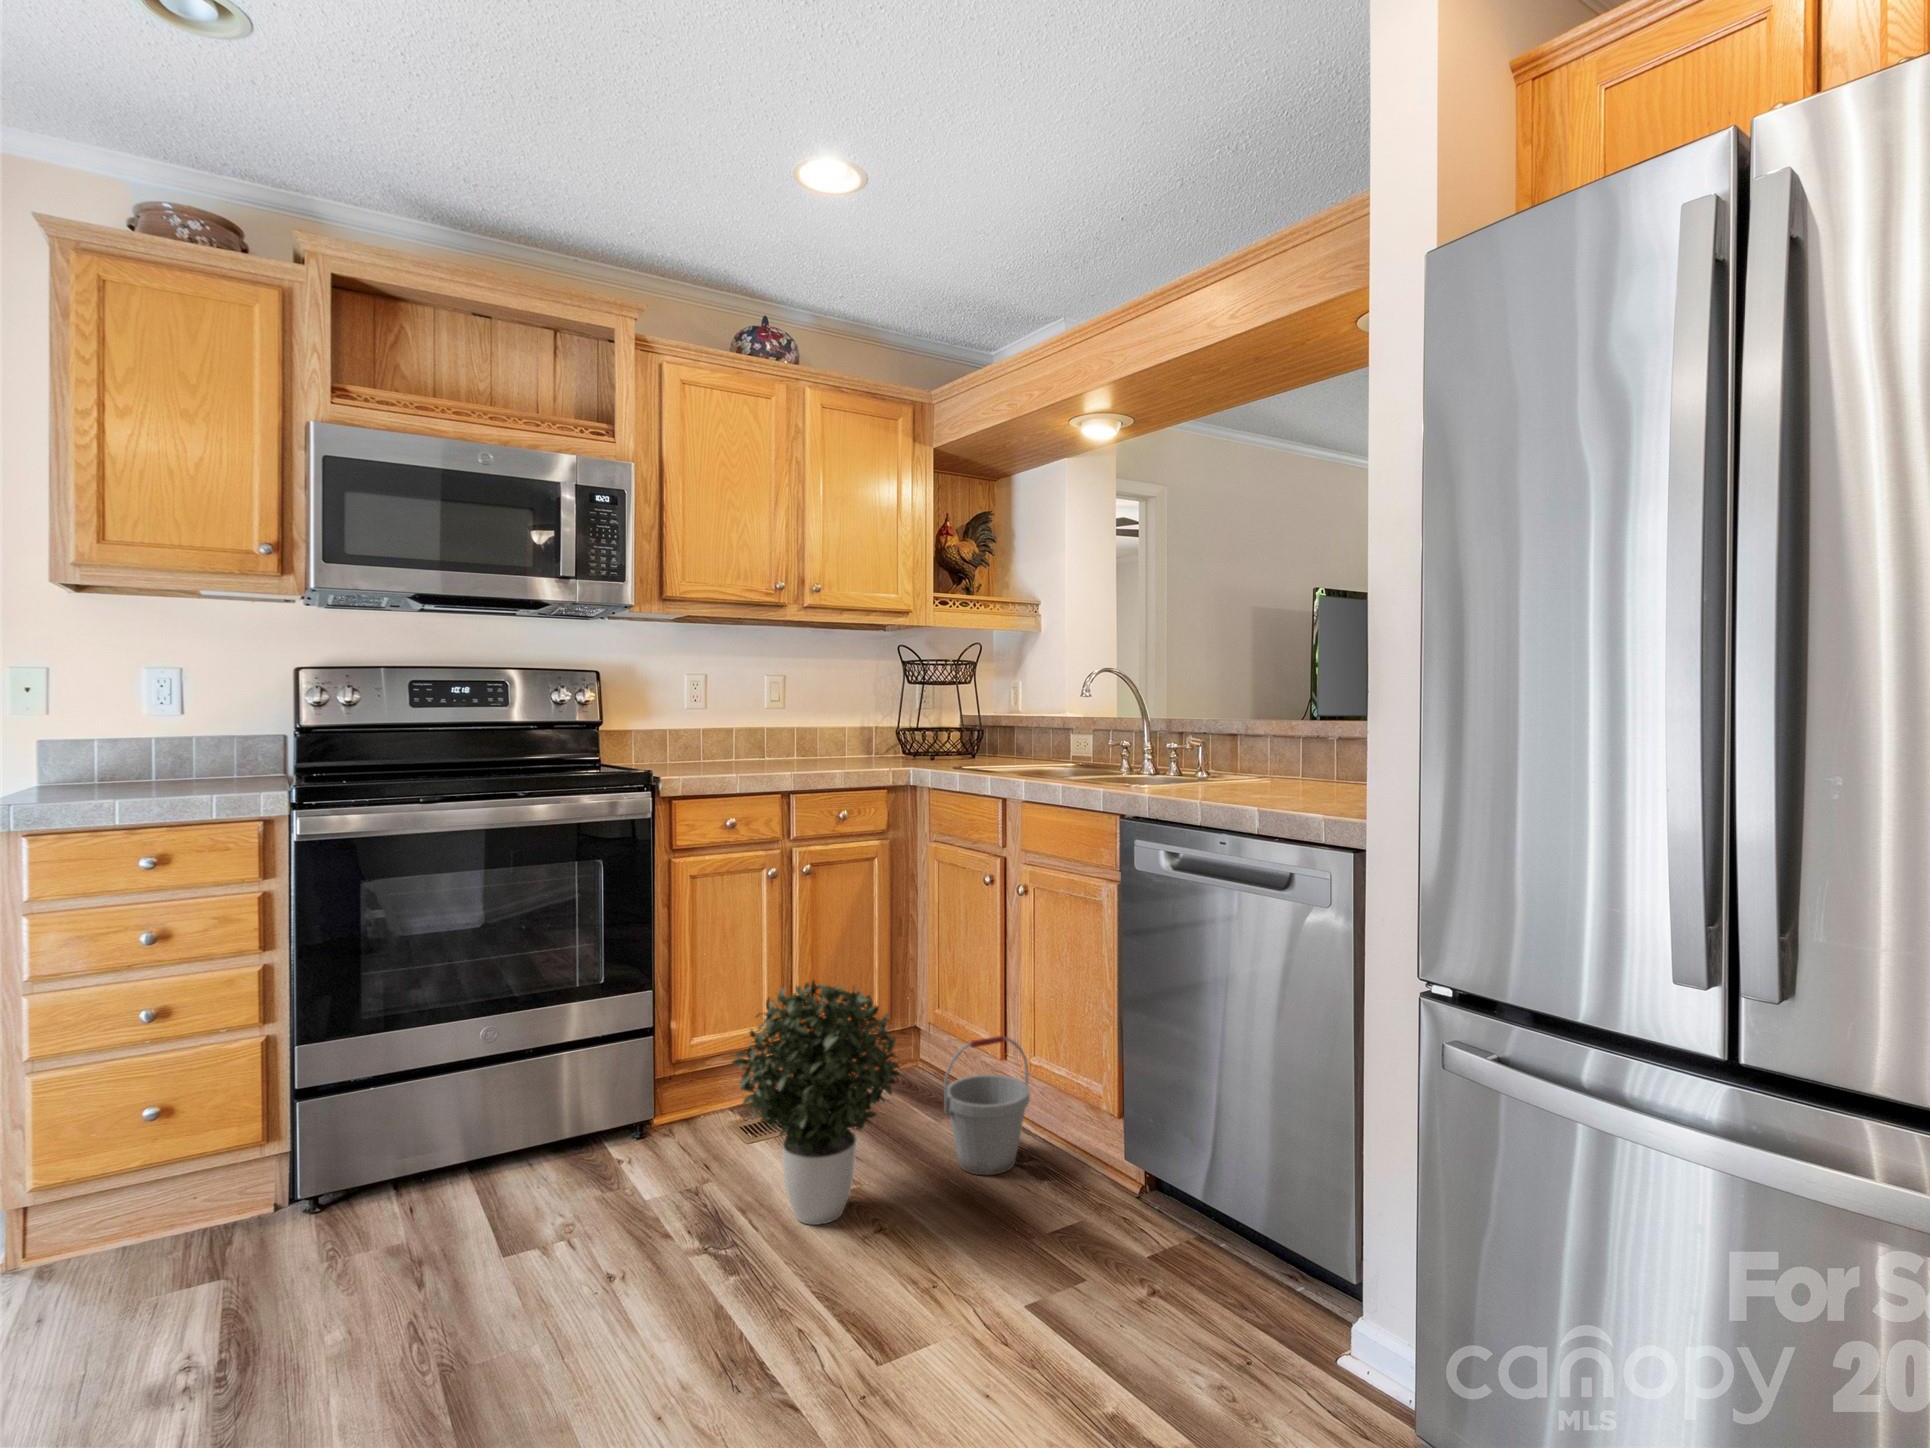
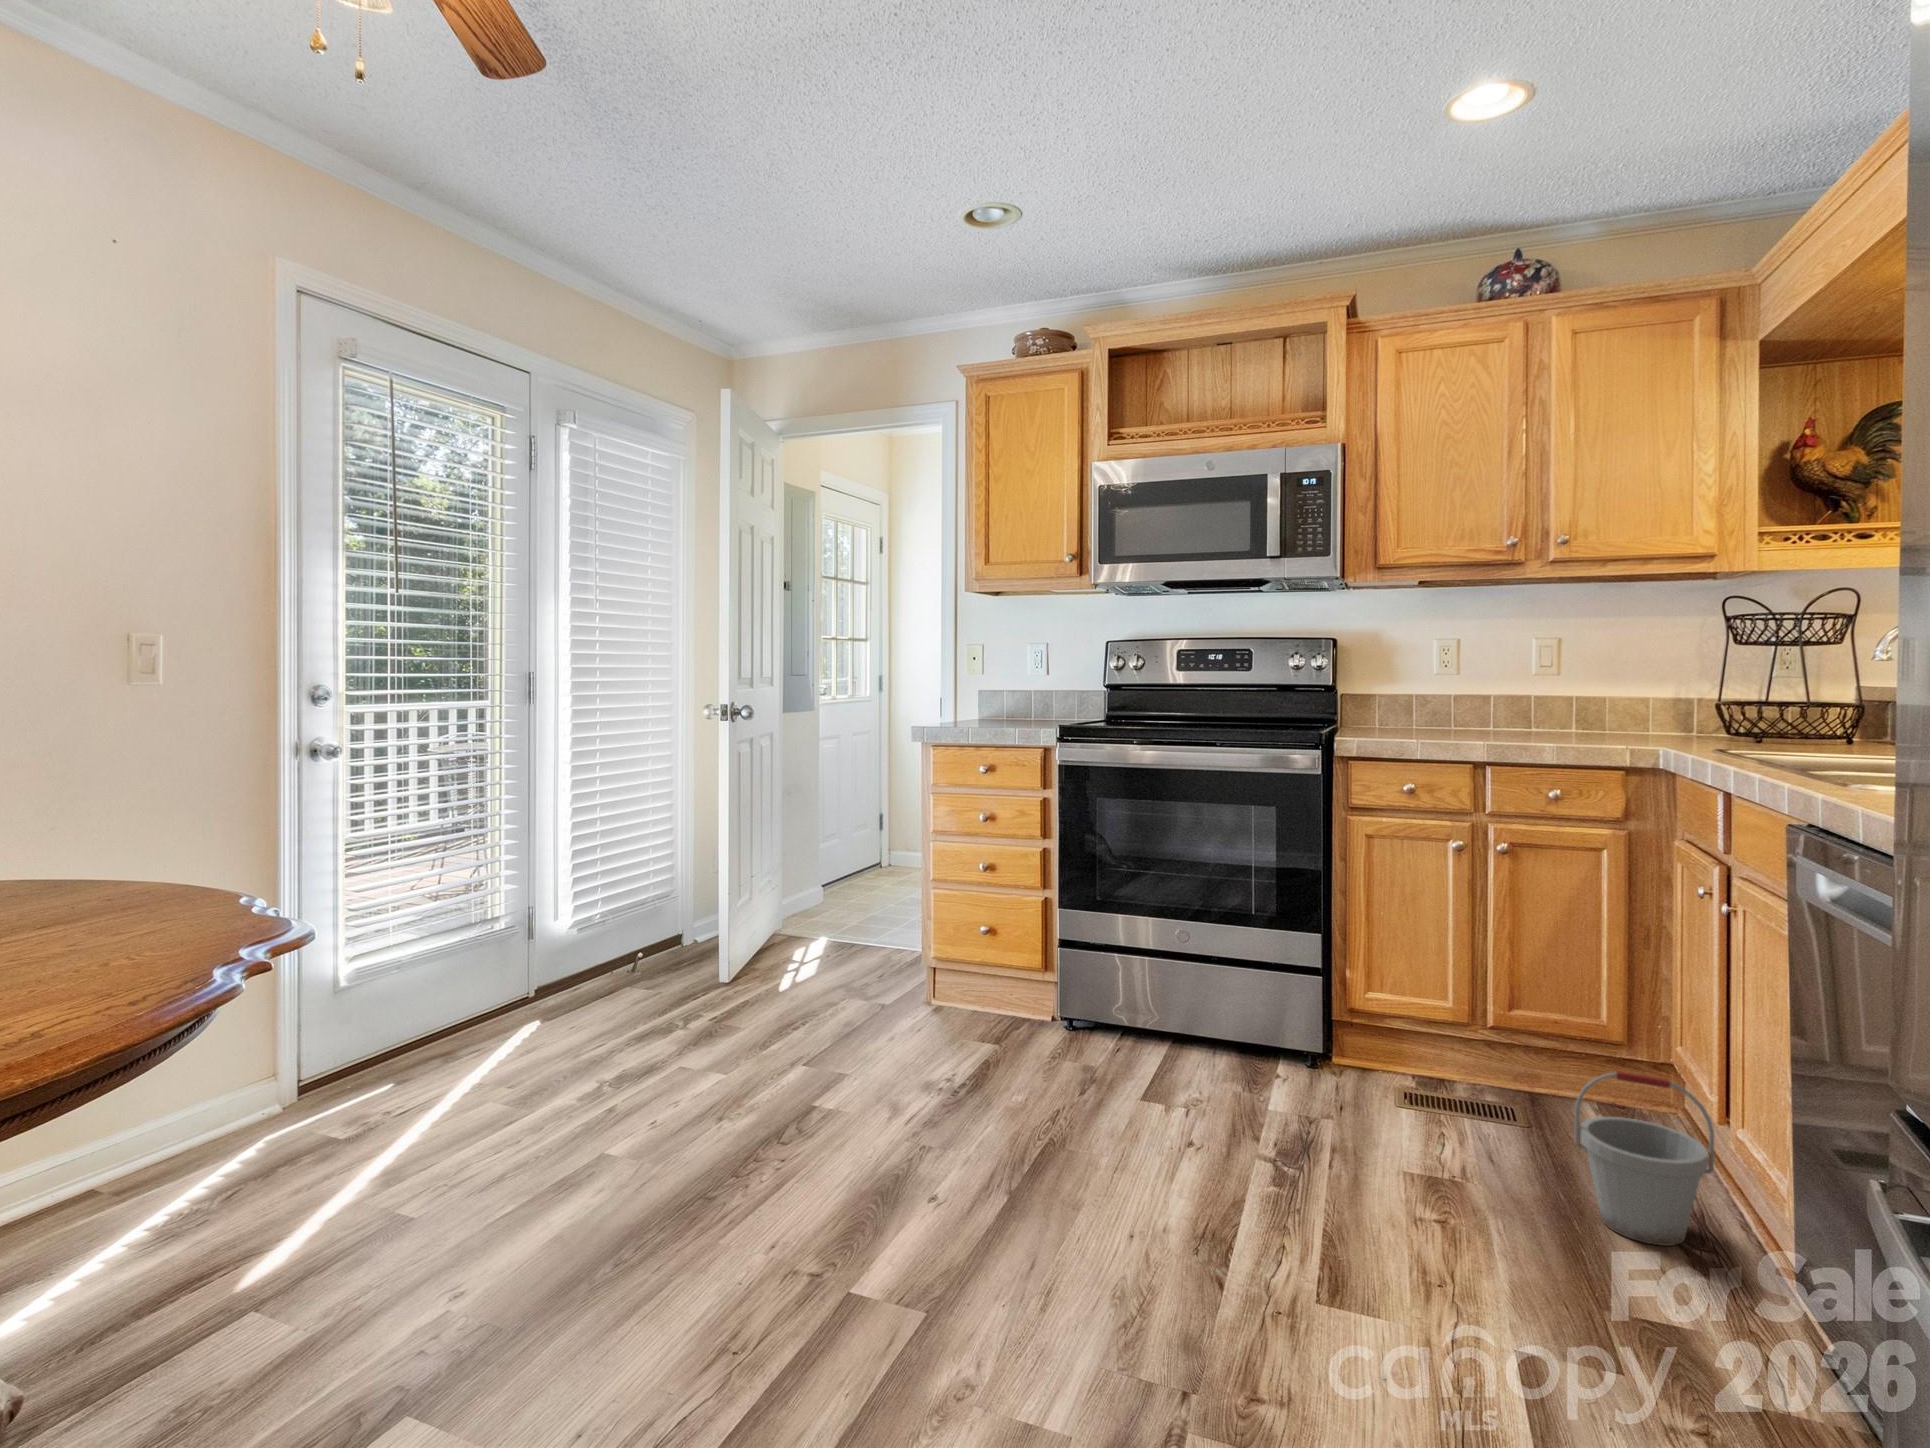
potted plant: present [732,981,900,1225] -> none [1310,945,1495,1193]

